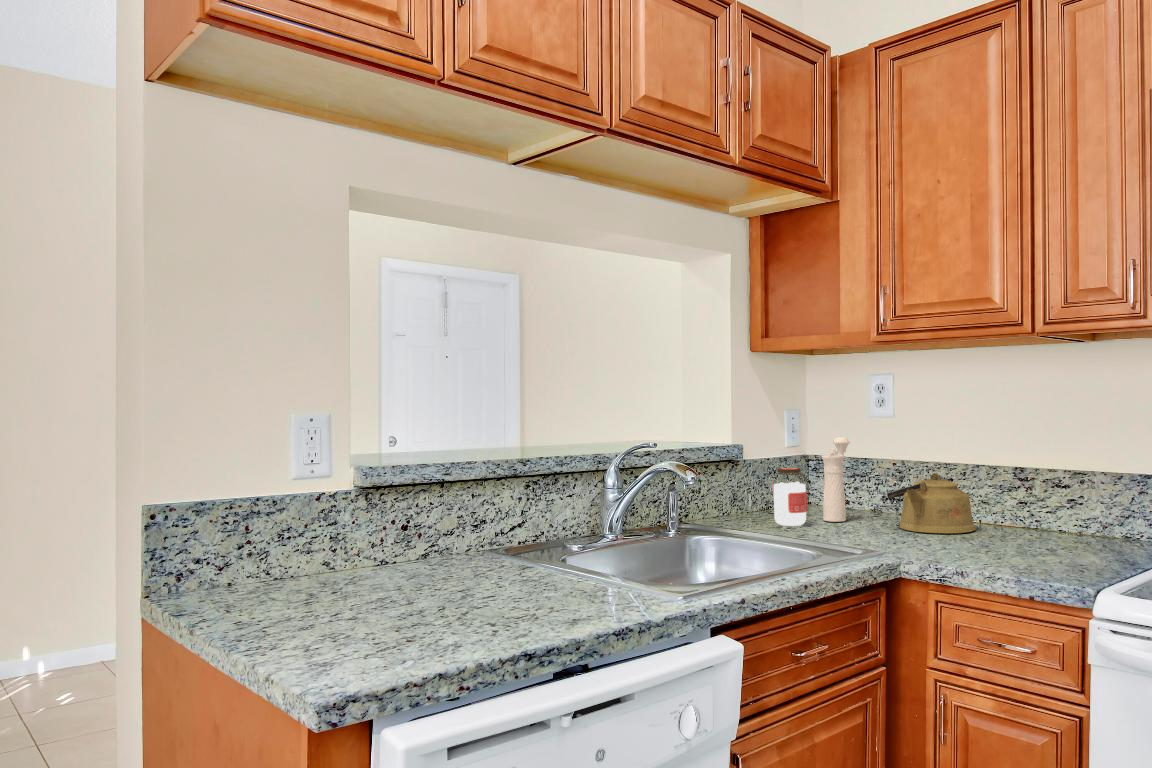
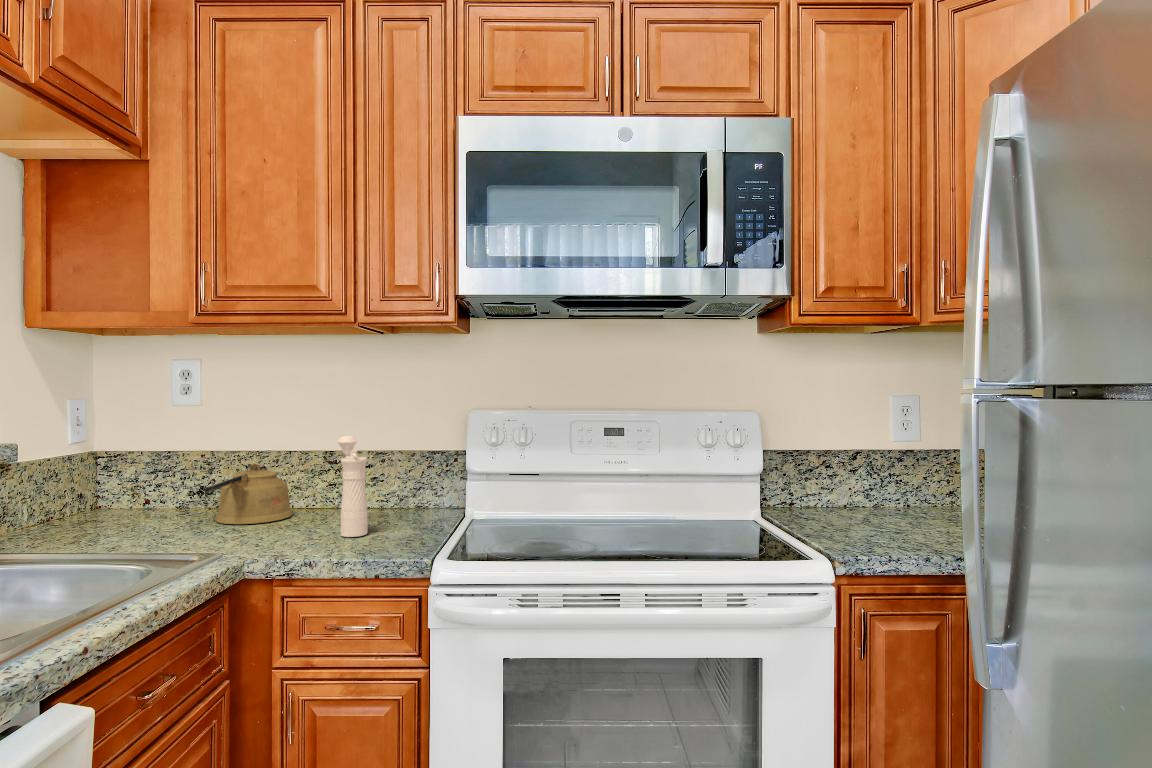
pepper mill: present [822,437,850,522] -> present [338,436,368,537]
jar: present [772,468,808,526] -> none [57,469,107,540]

